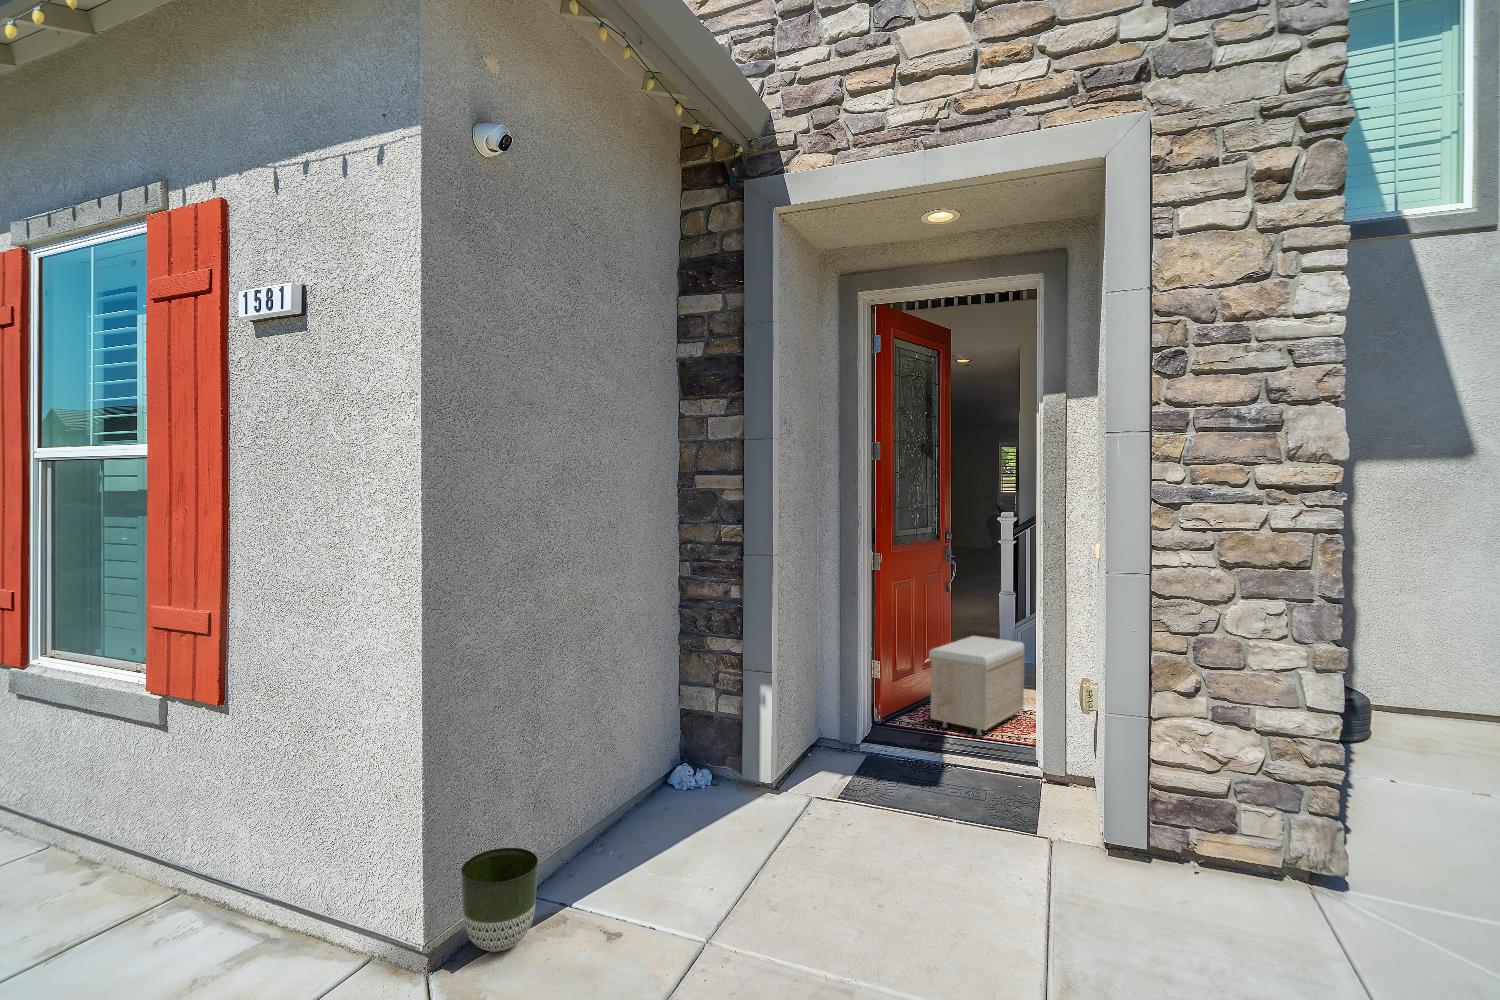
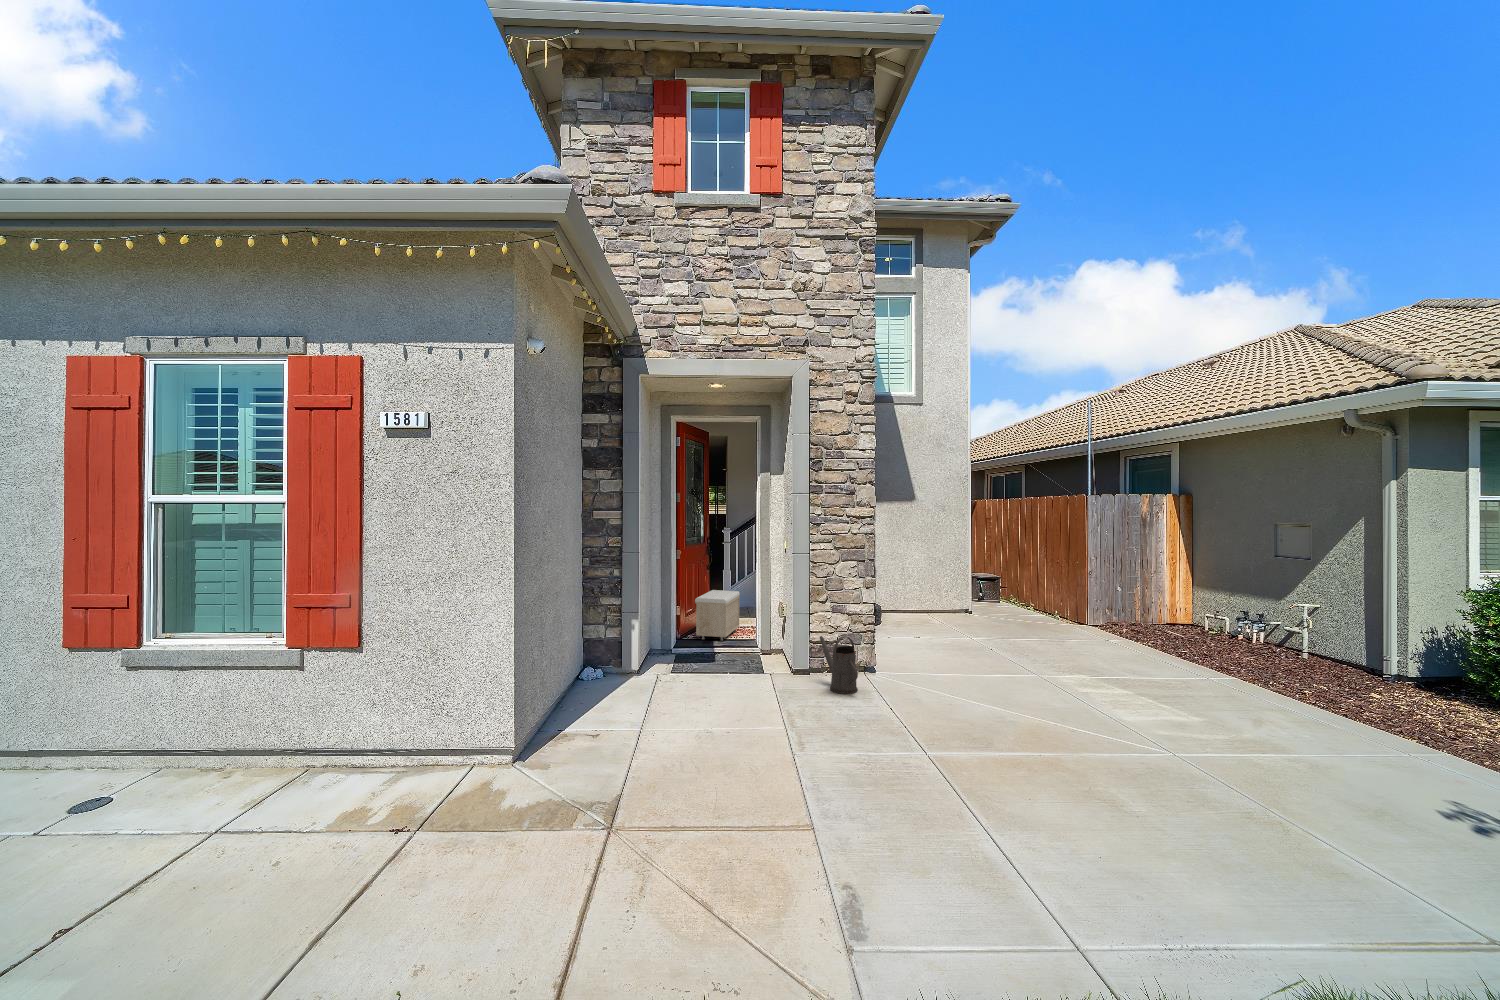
watering can: none [1175,777,1283,957] -> present [820,636,858,694]
planter: present [461,848,538,952] -> none [540,697,576,741]

